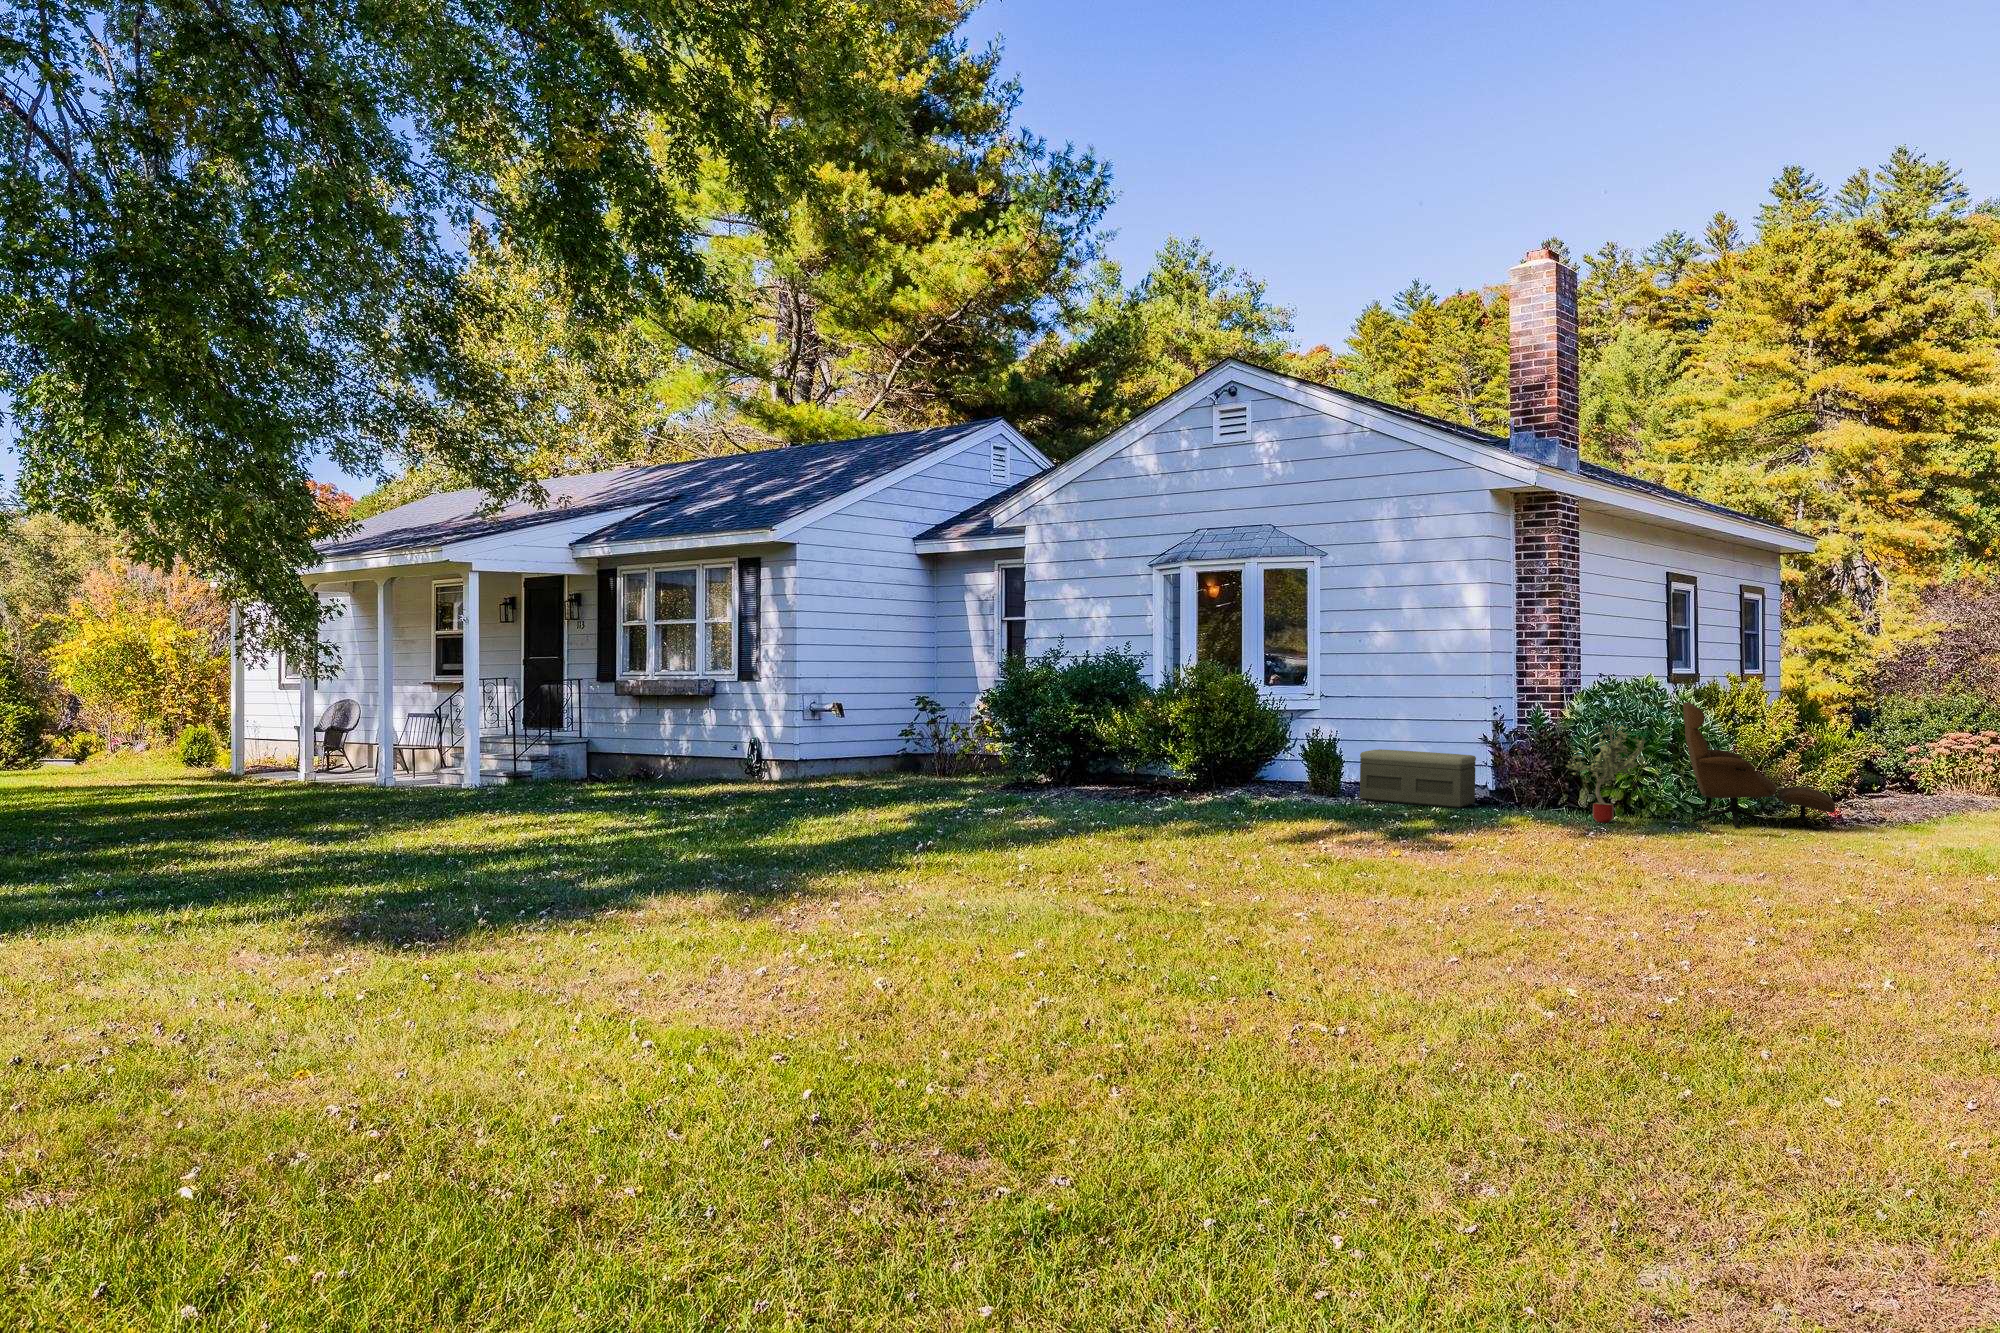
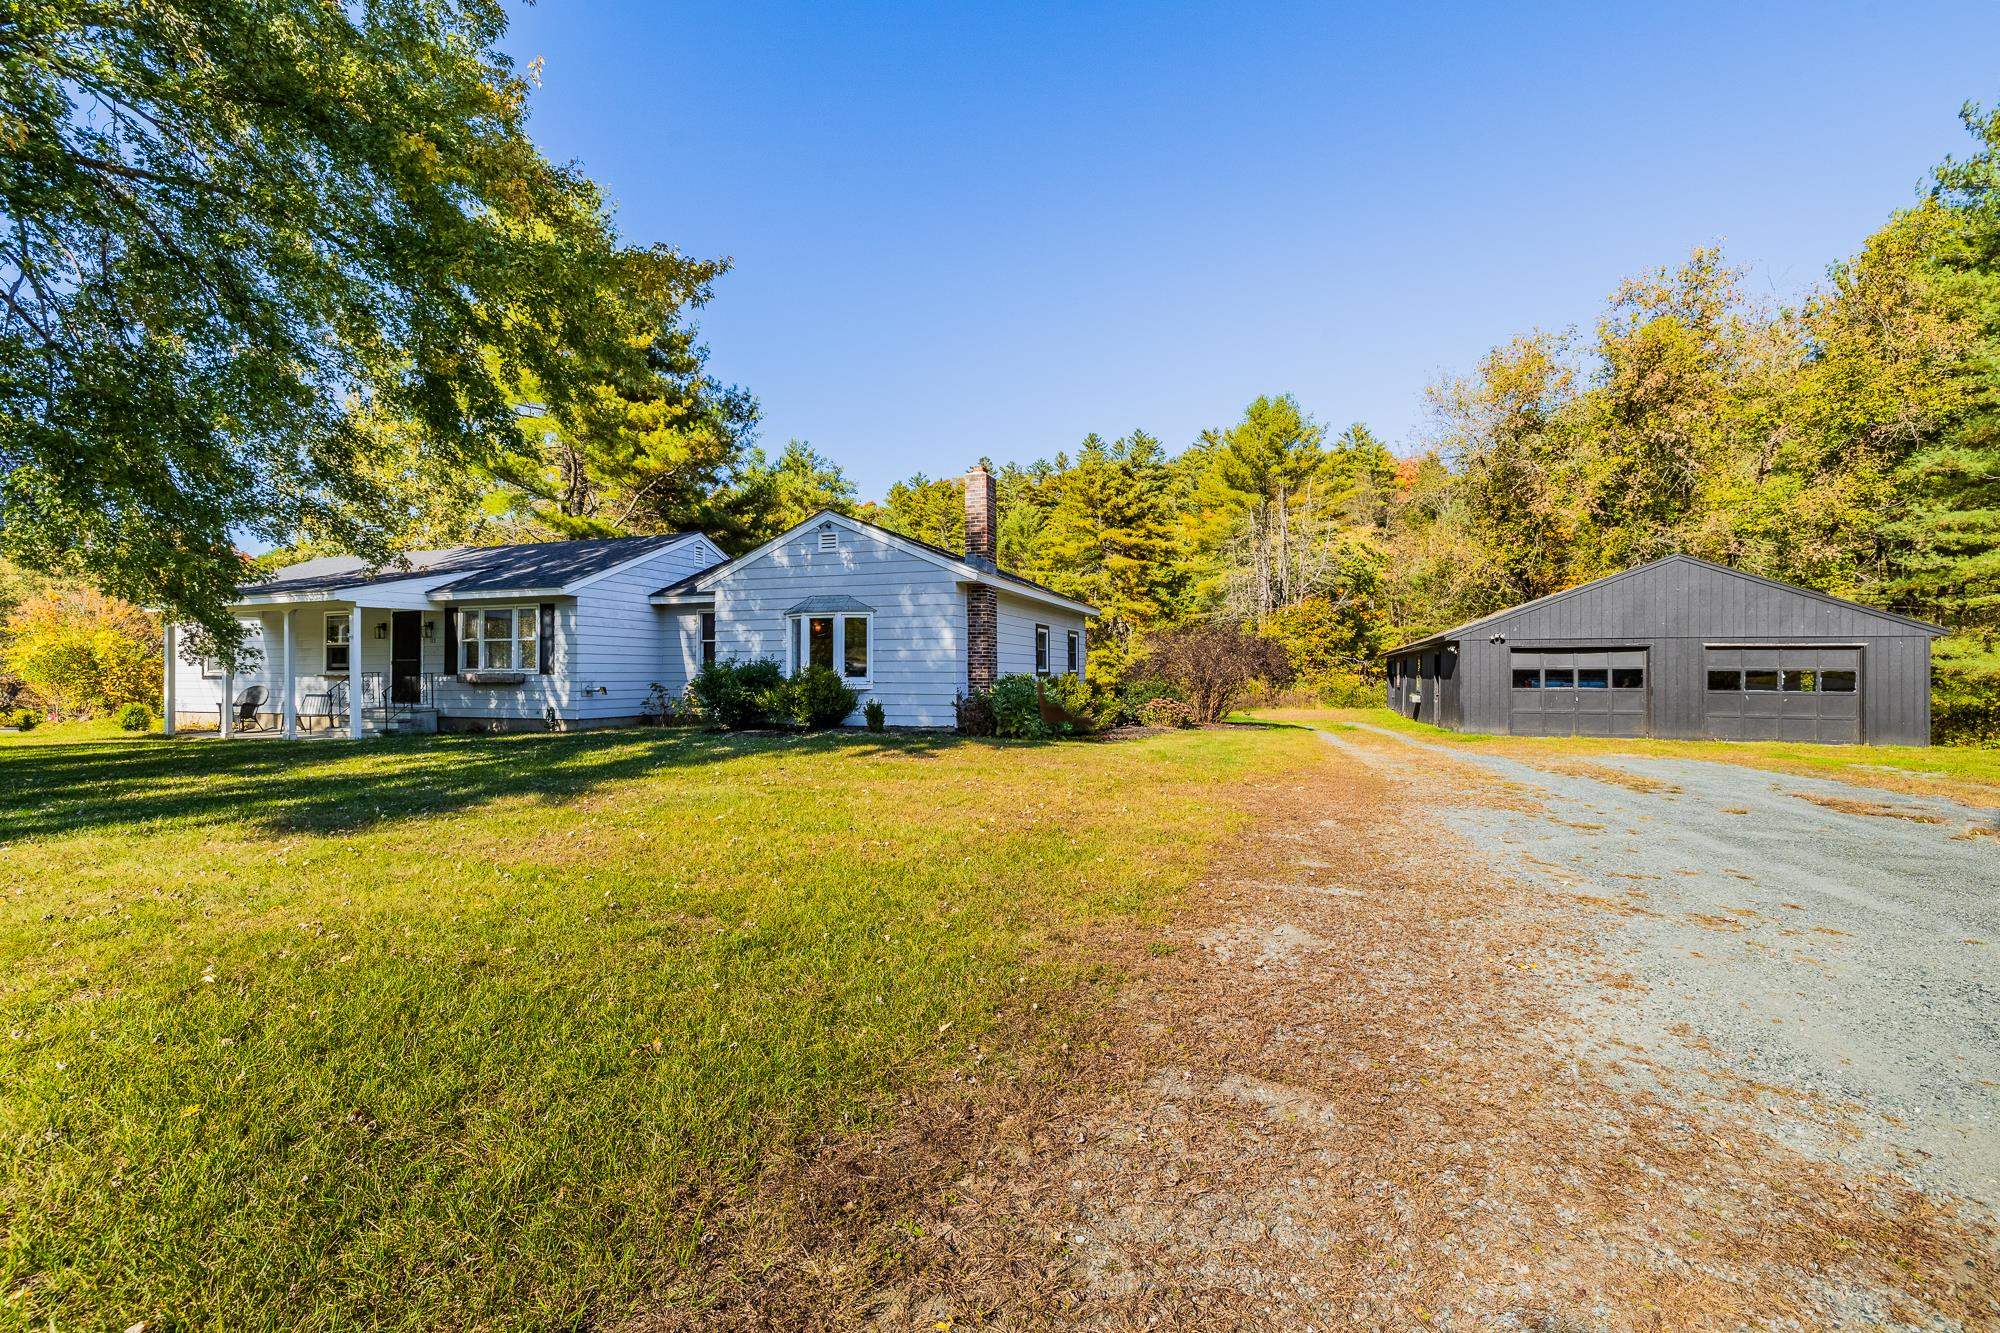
potted tree: present [1566,725,1645,823] -> none [987,691,1021,736]
storage bench: present [1360,749,1476,808] -> none [896,707,949,733]

